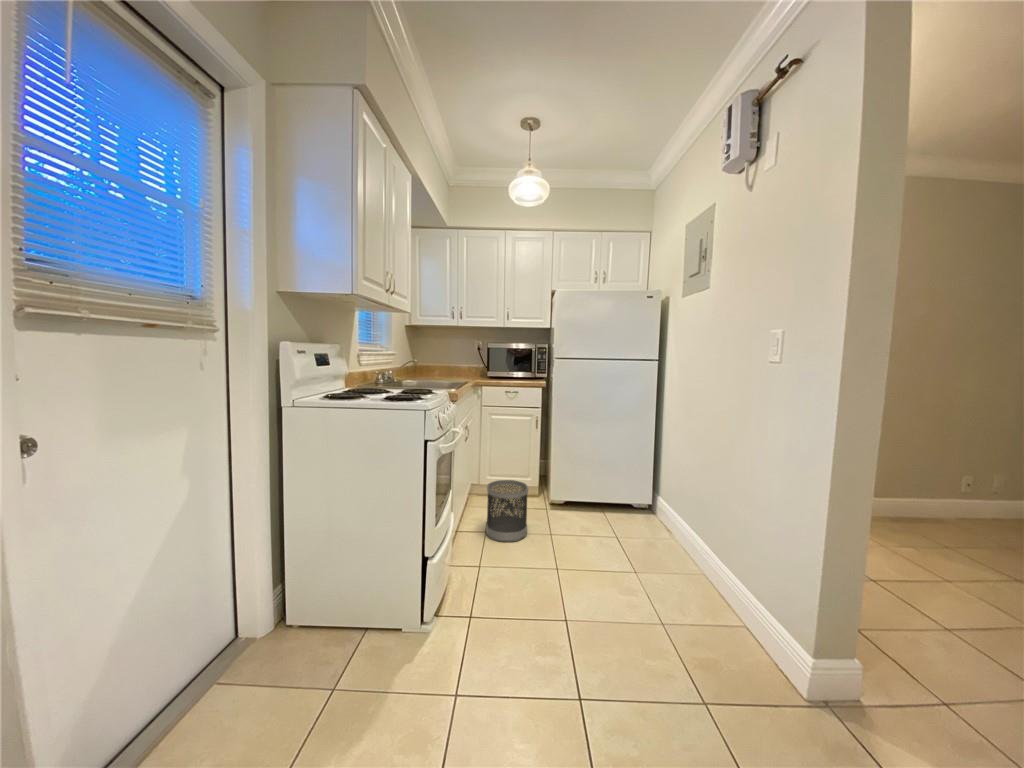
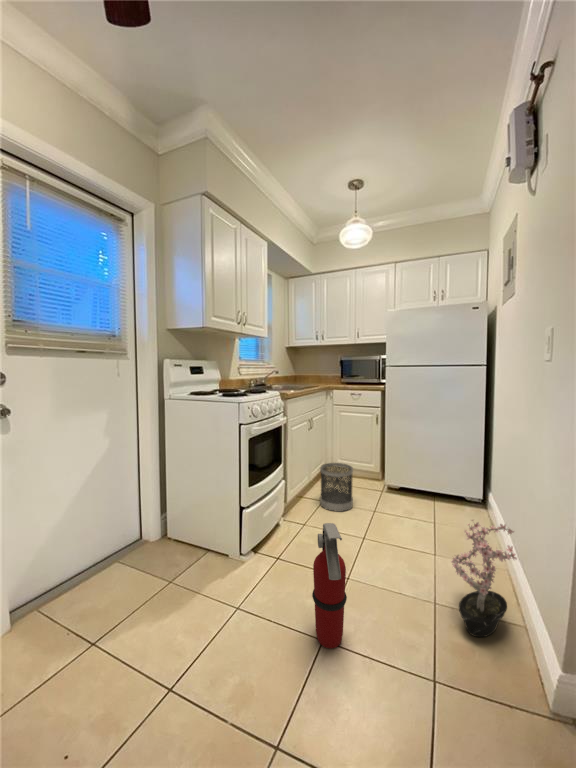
potted plant: none [675,523,766,650] -> present [451,520,517,637]
fire extinguisher: none [569,559,628,712] -> present [312,523,347,648]

